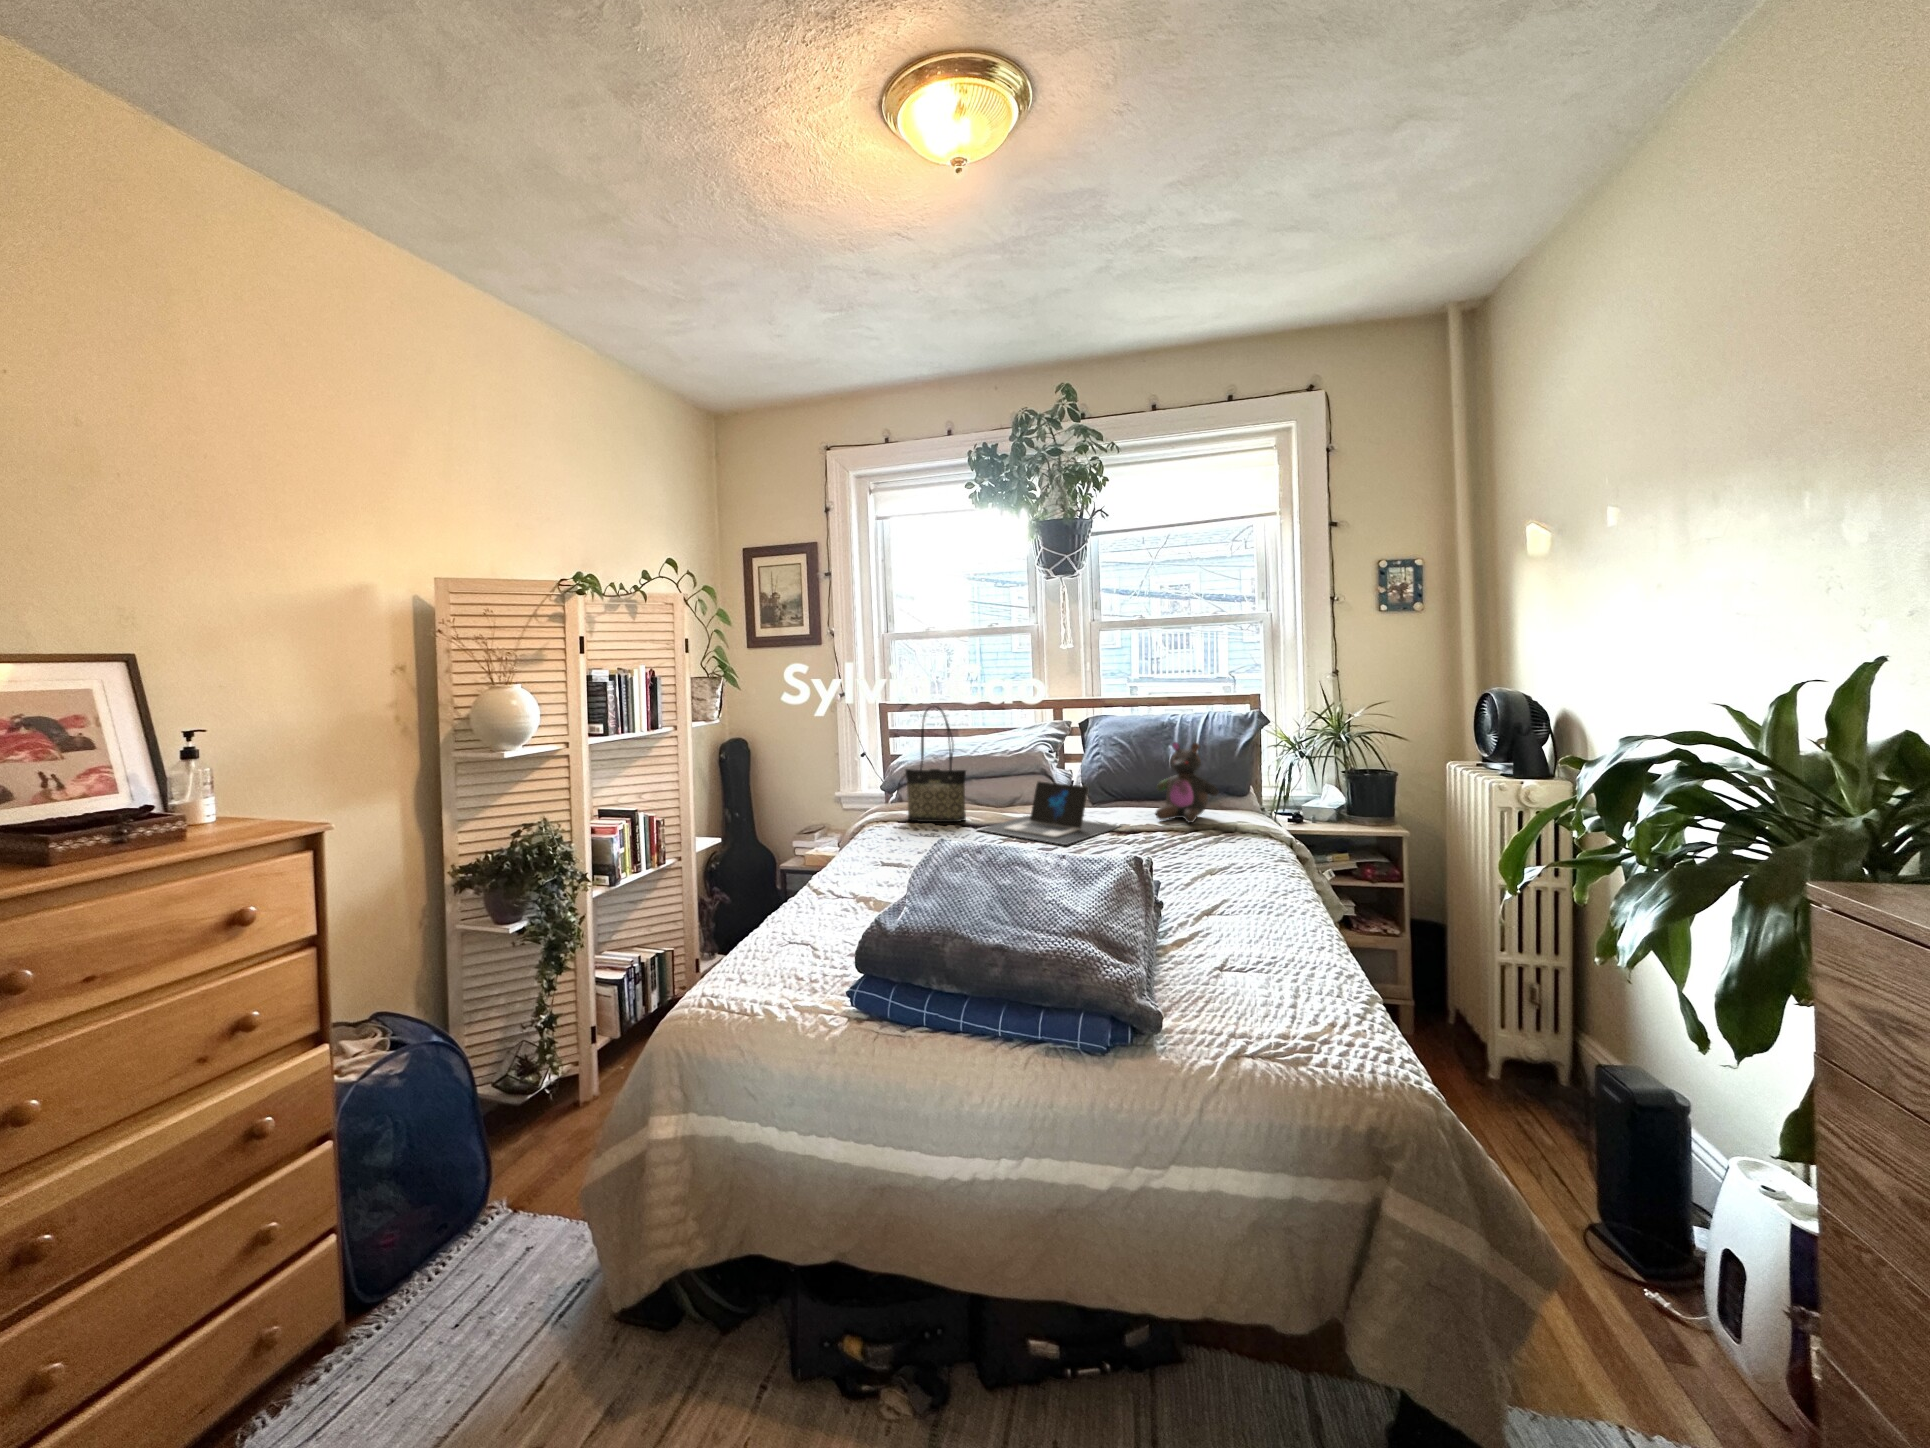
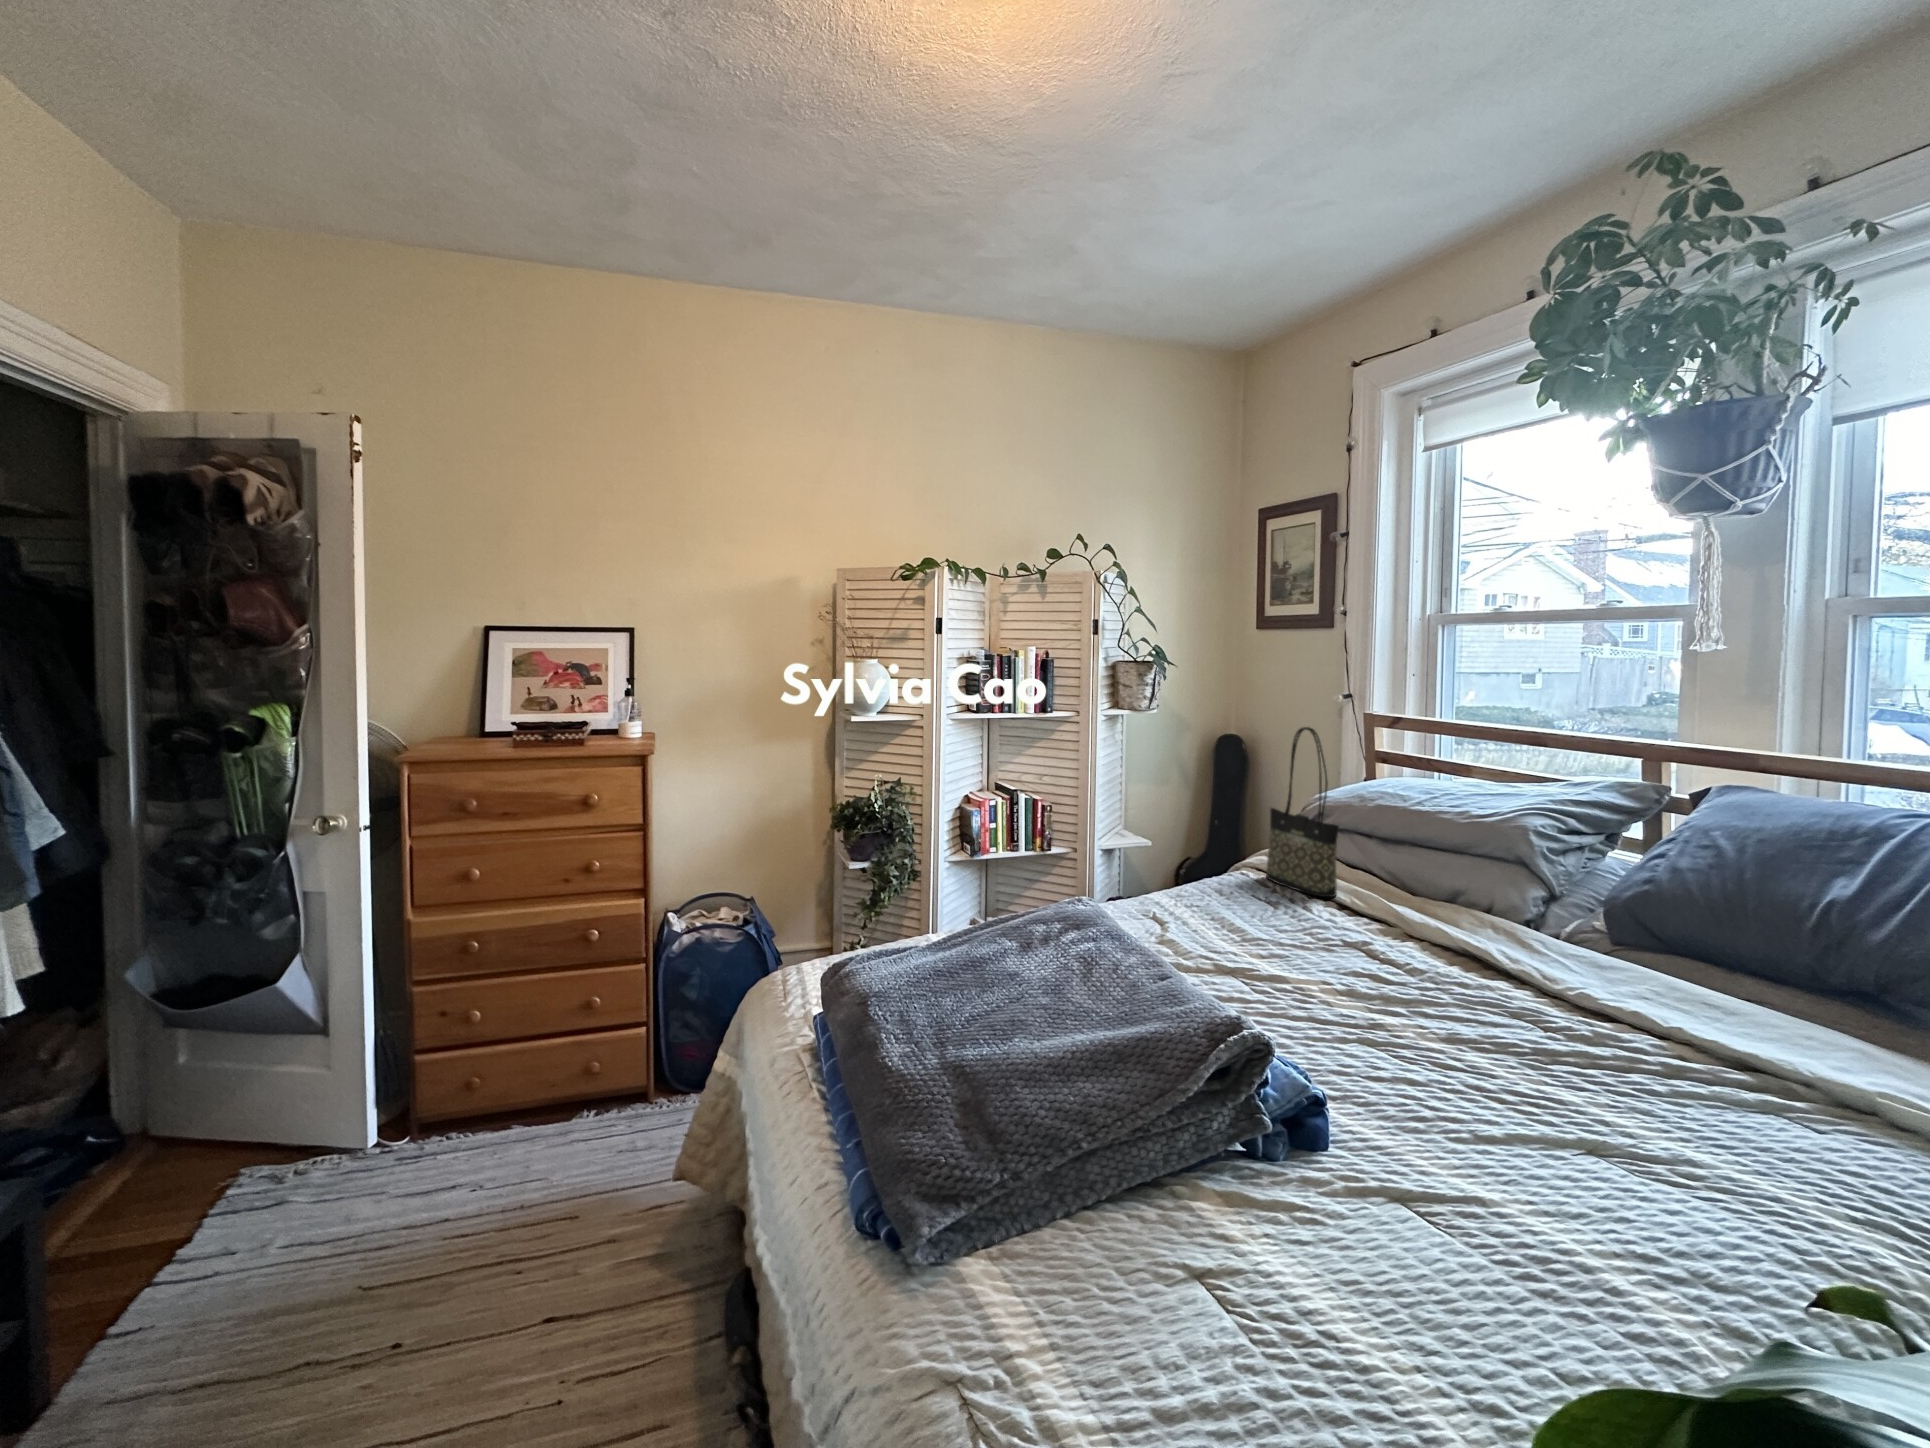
stuffed bear: present [1156,742,1218,823] -> none [1638,860,1802,1022]
laptop: present [979,781,1120,845] -> none [1306,868,1549,981]

